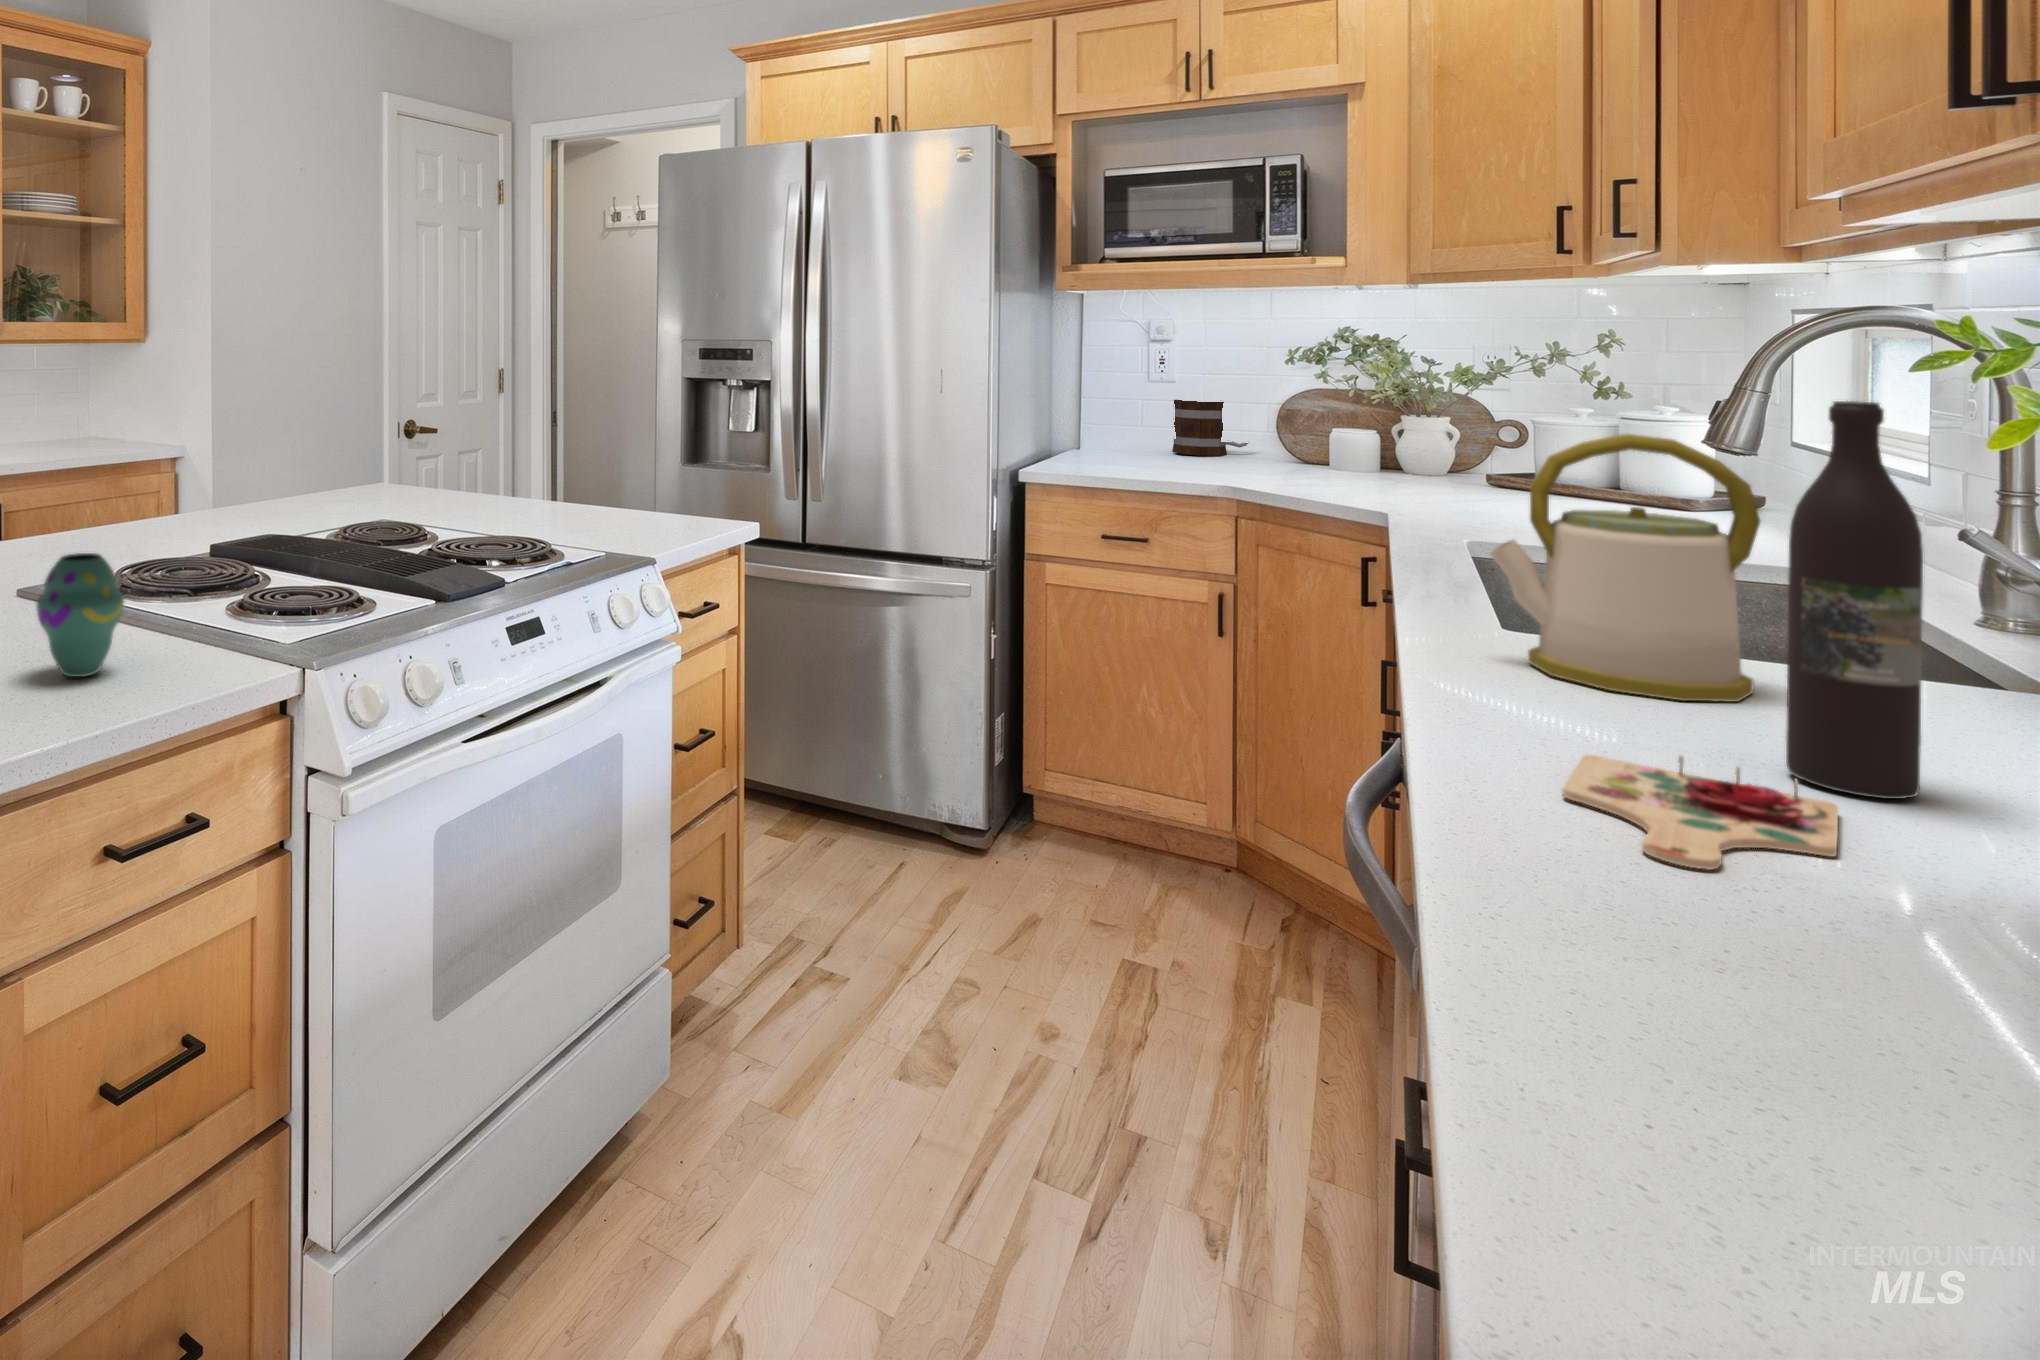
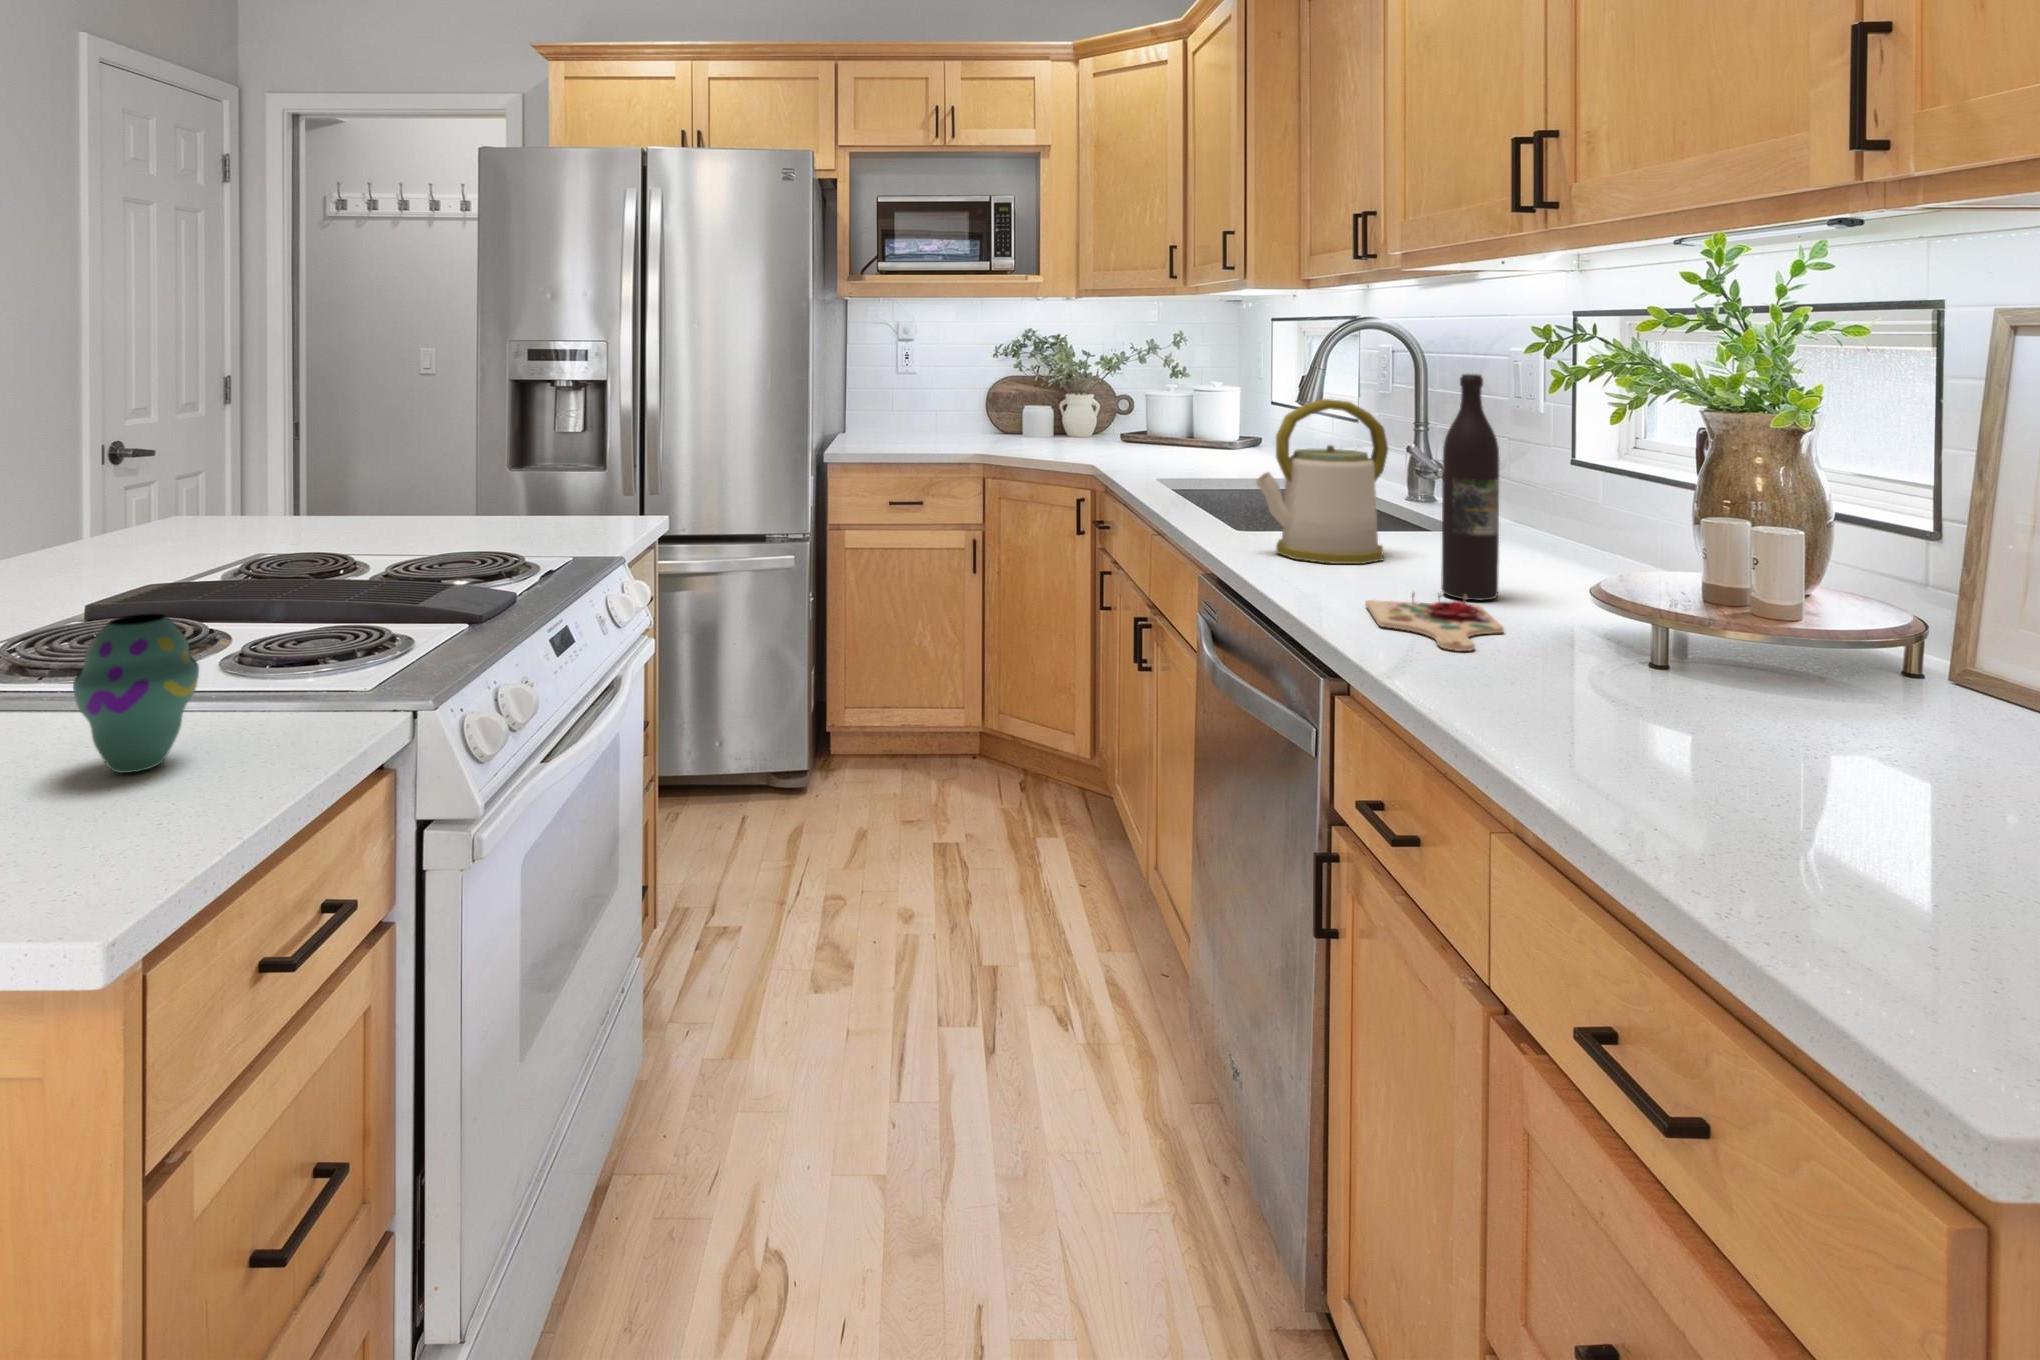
mug: present [1172,400,1248,456] -> none [911,387,966,432]

